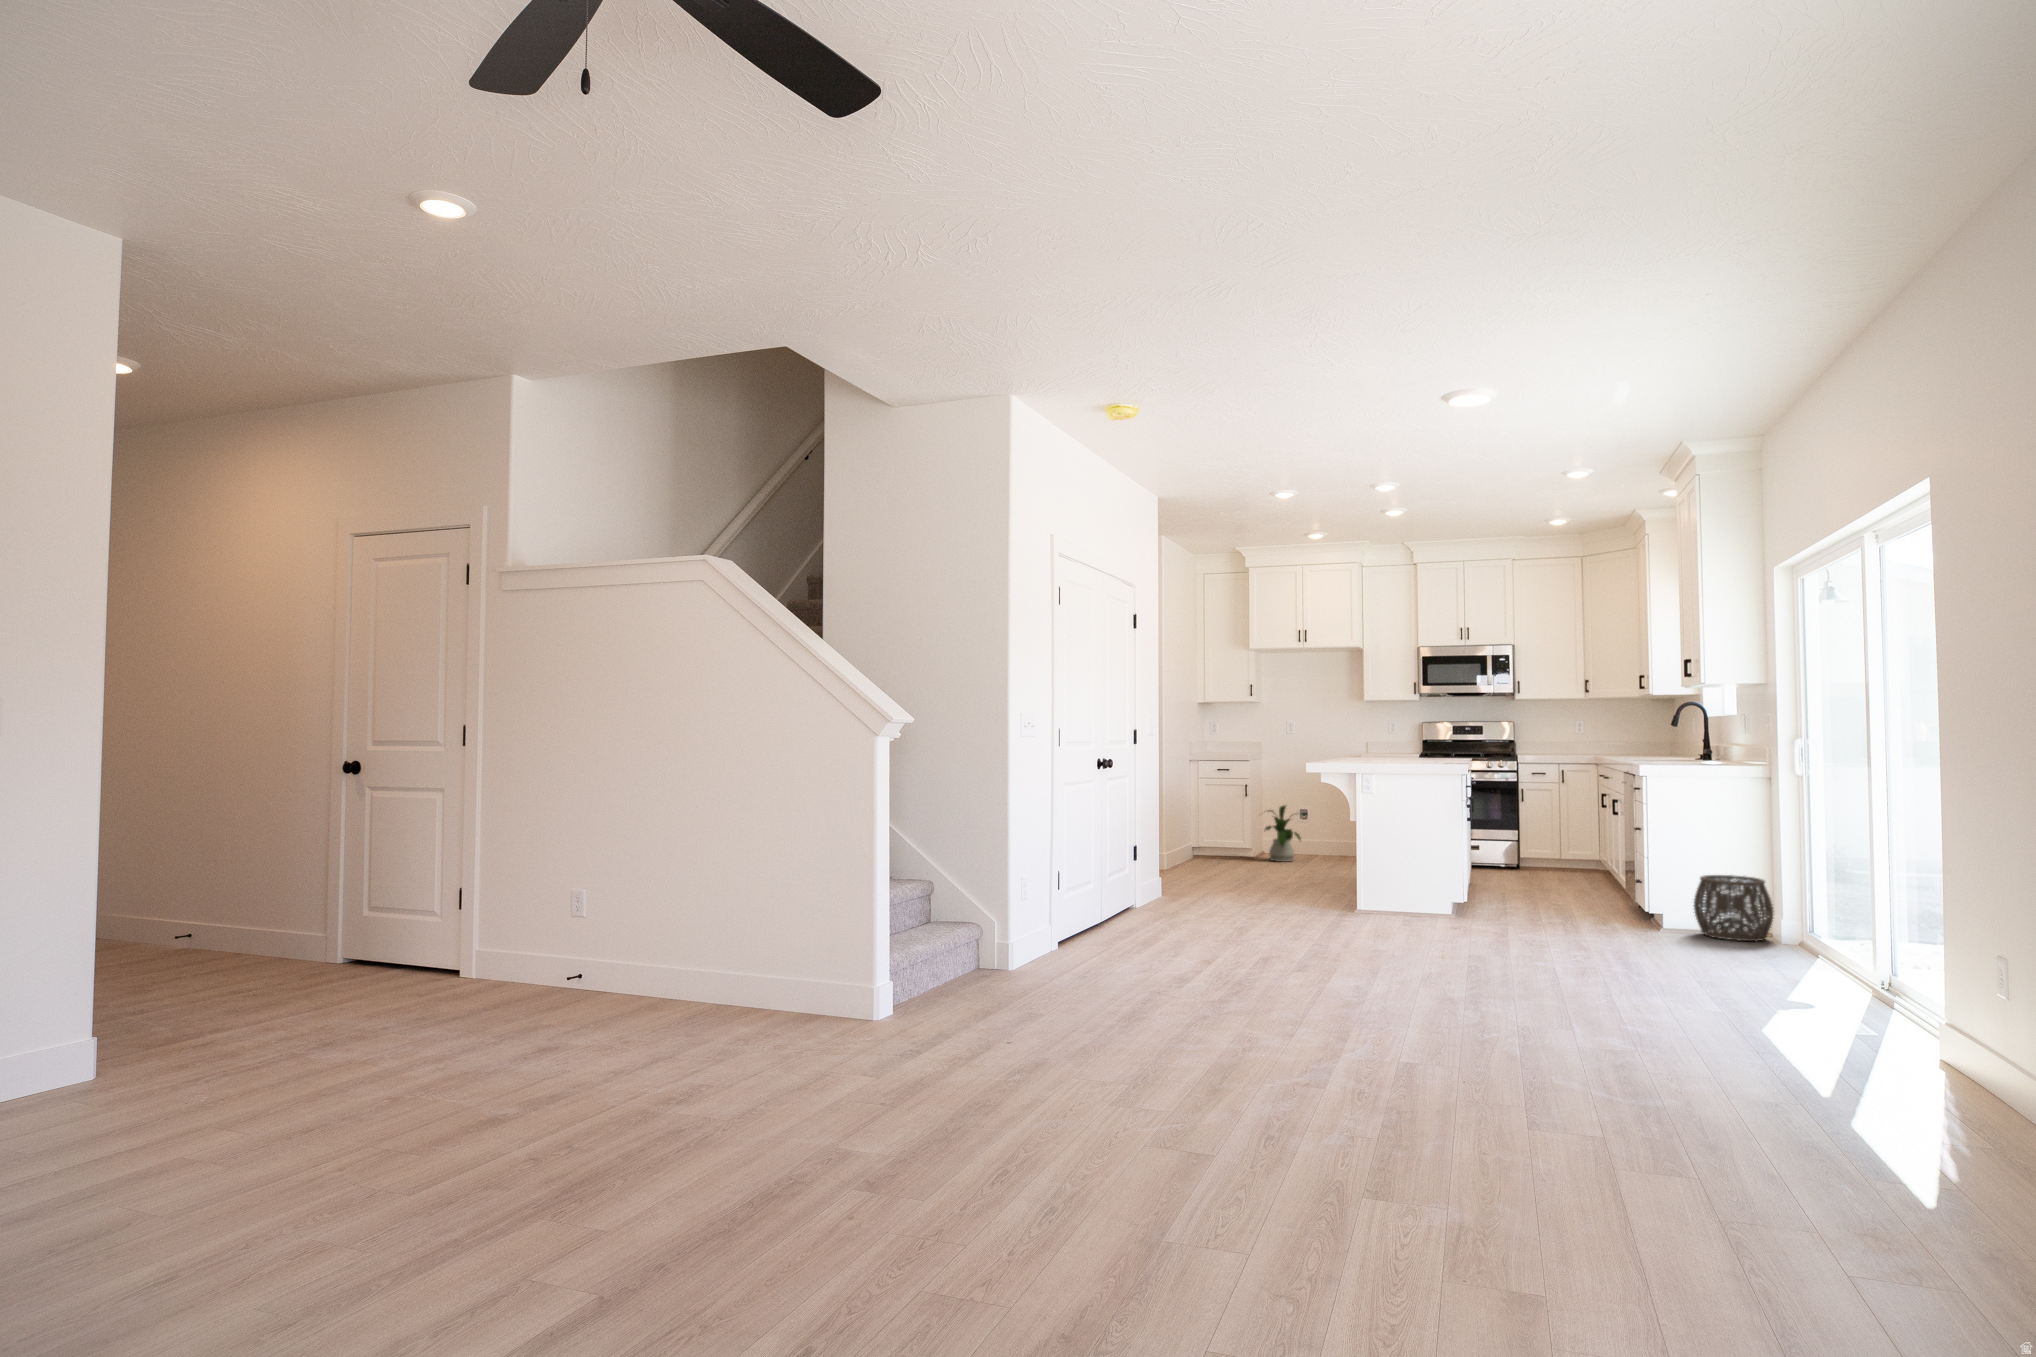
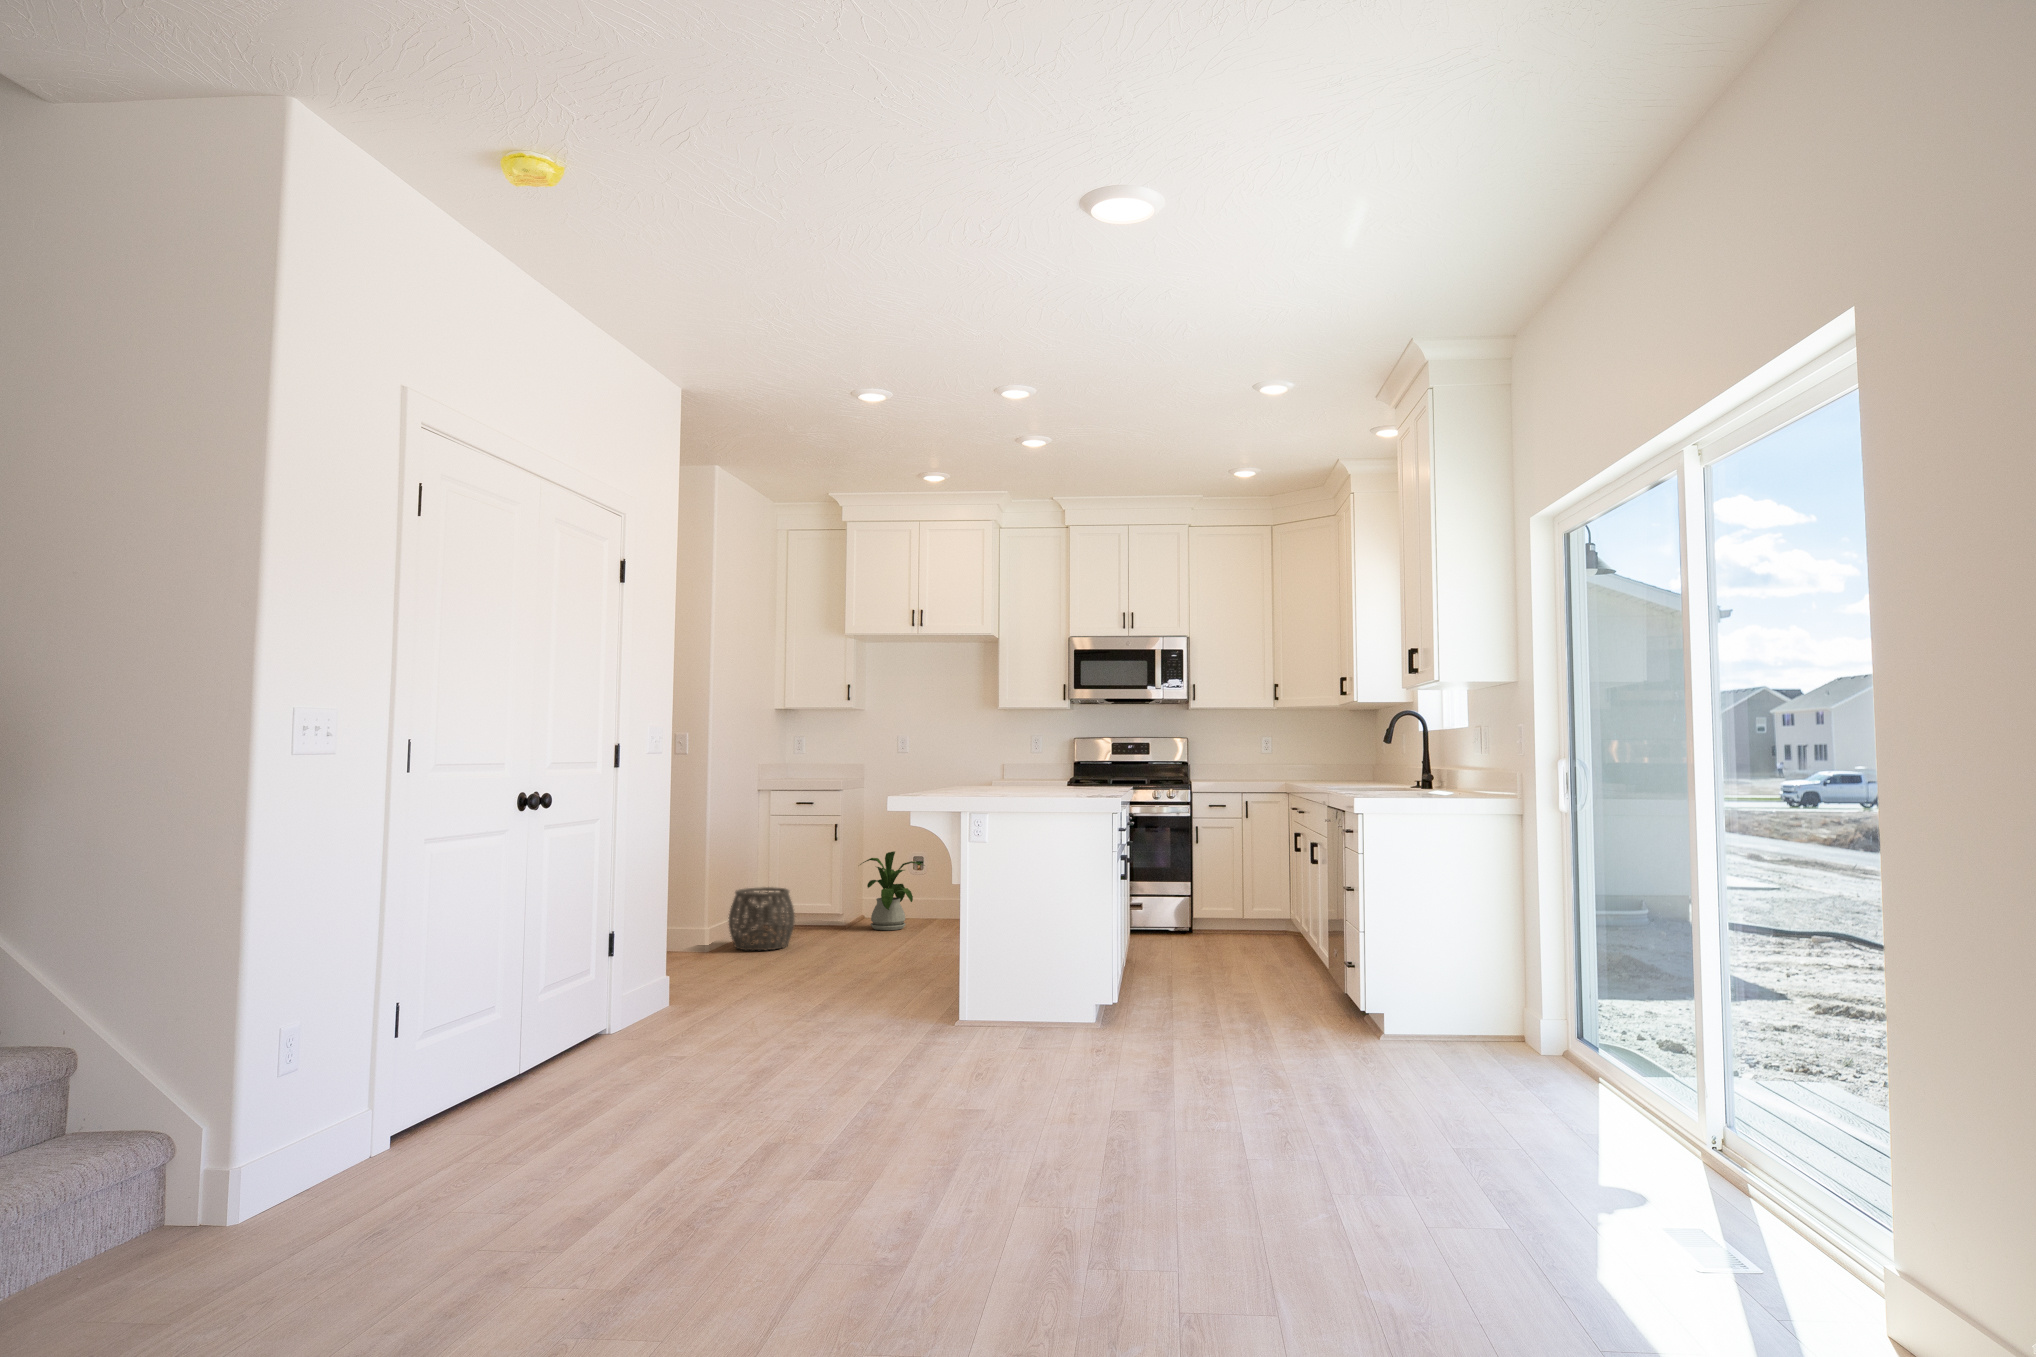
woven basket: present [1694,875,1774,941] -> present [729,887,795,951]

